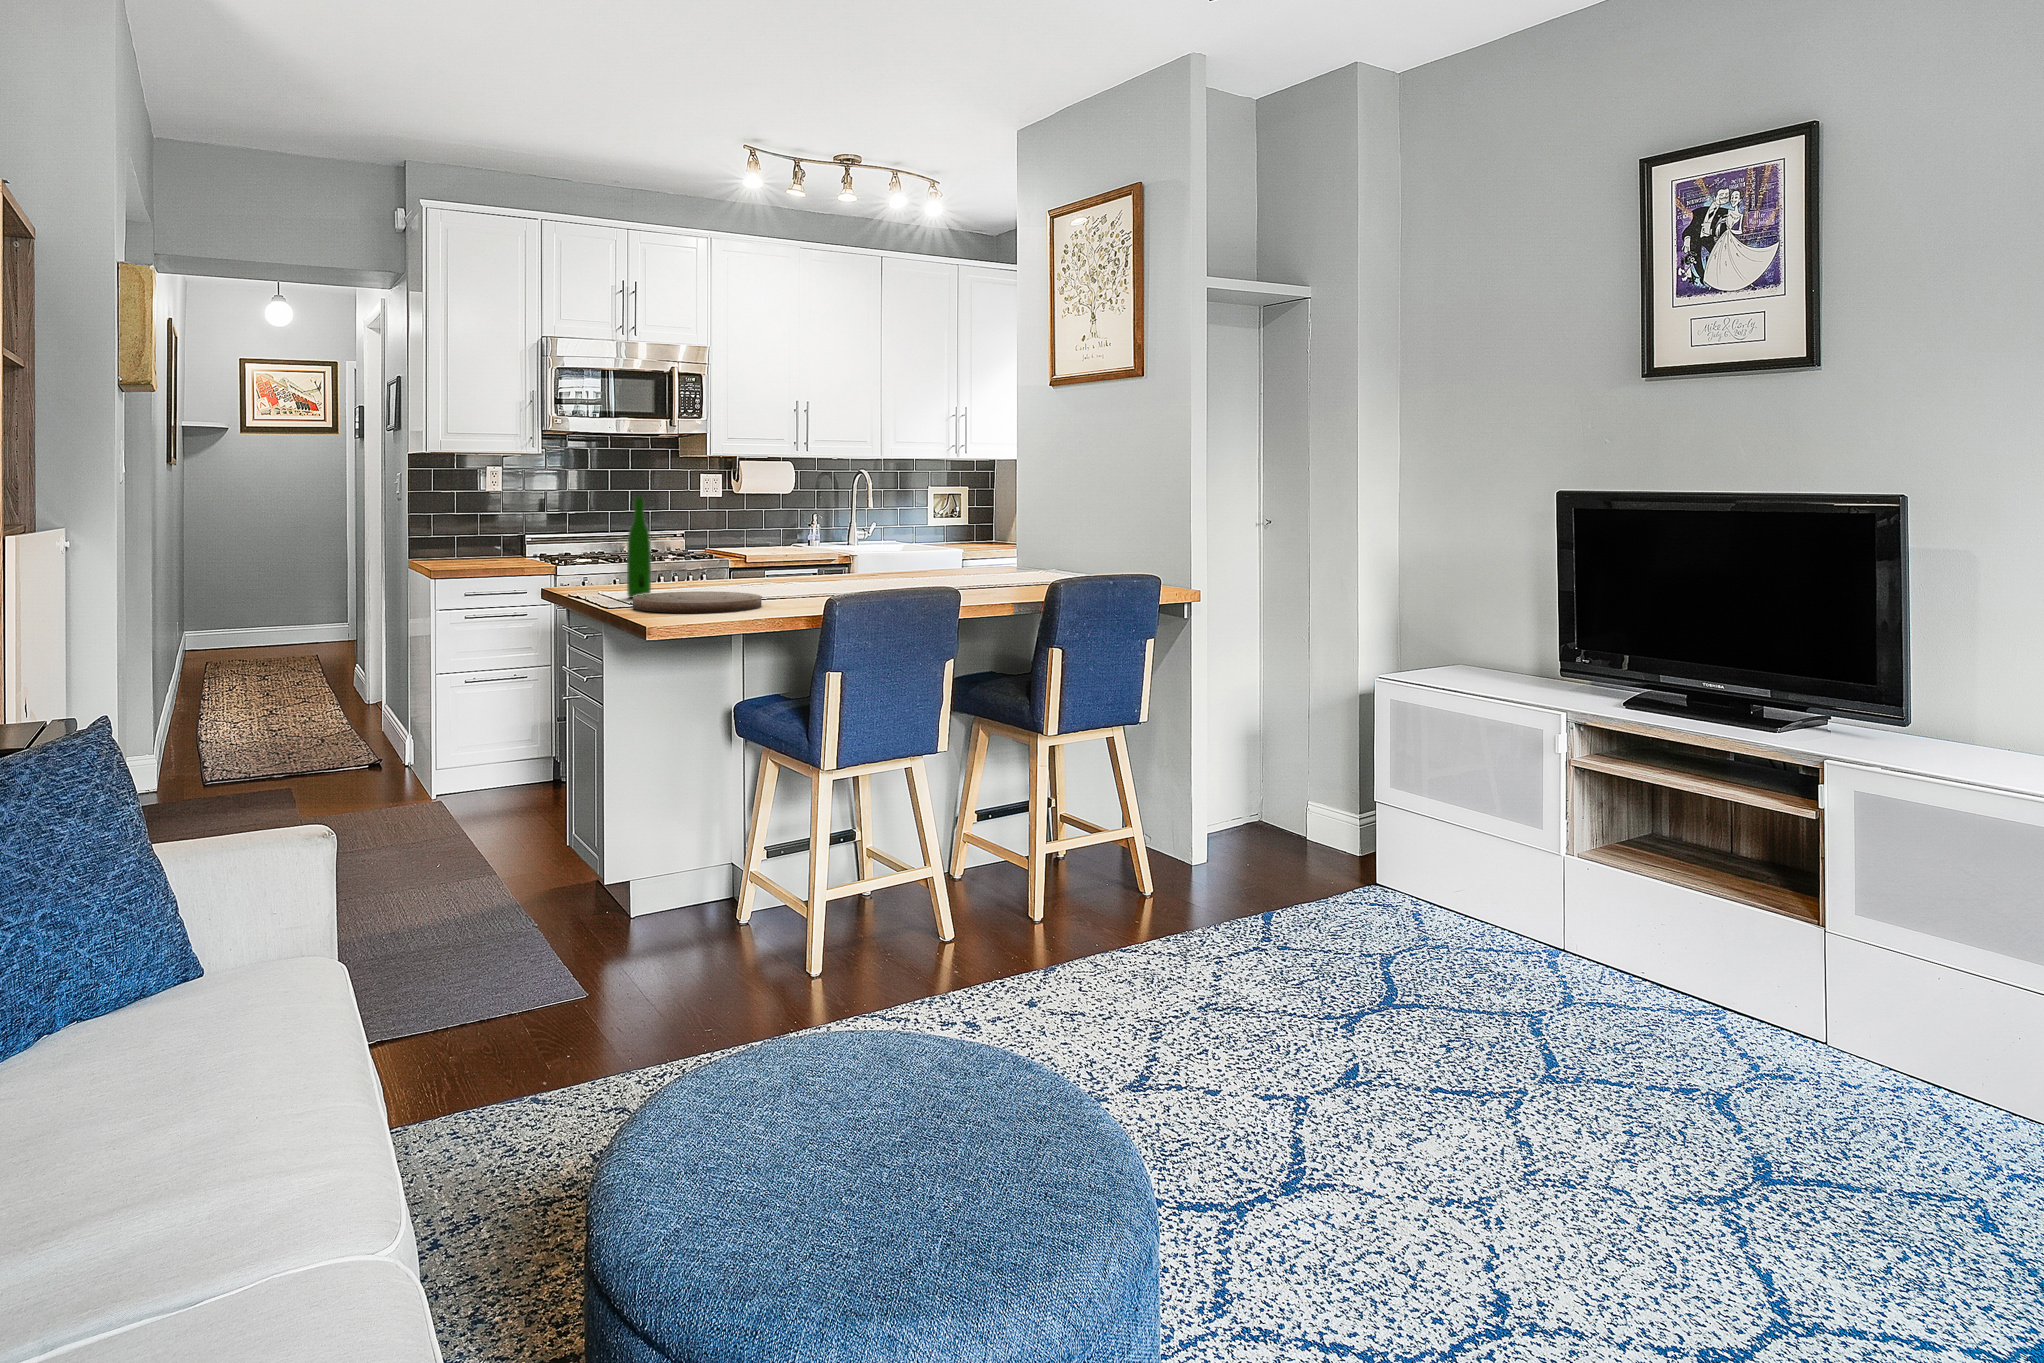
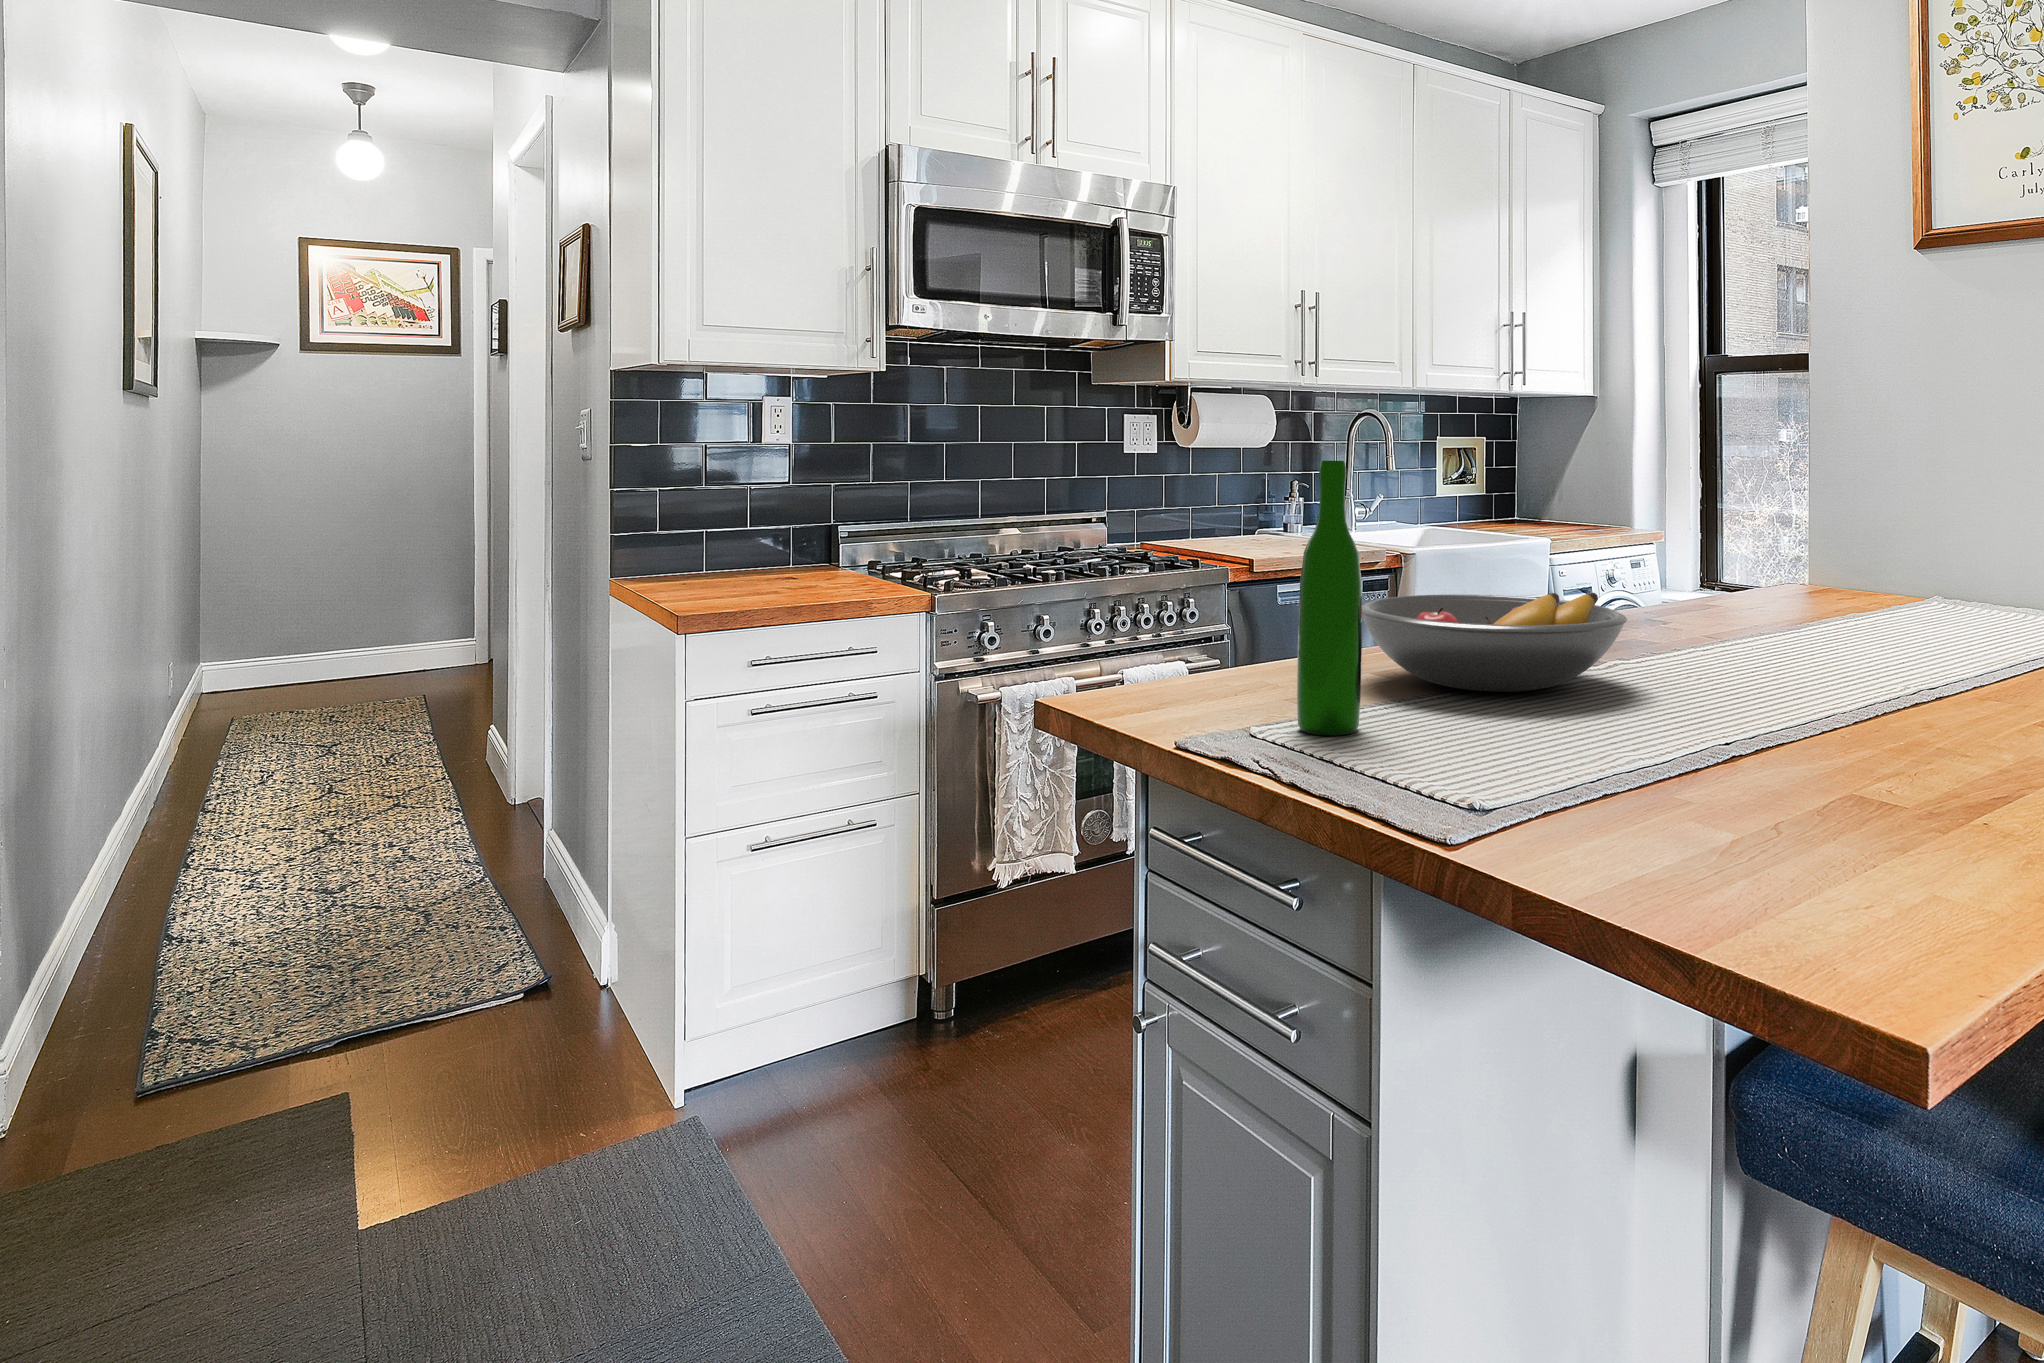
fruit bowl: none [682,552,791,591] -> present [1362,593,1627,692]
cutting board: present [633,591,761,613] -> none [1450,727,1871,866]

